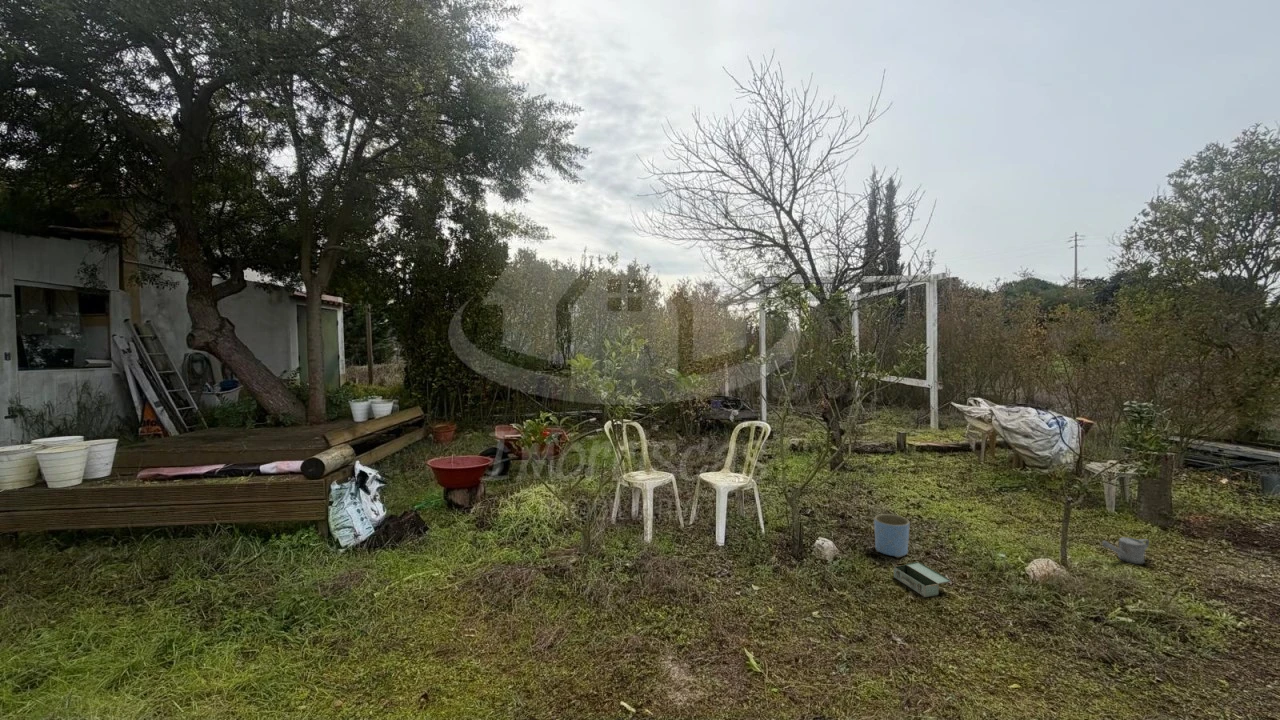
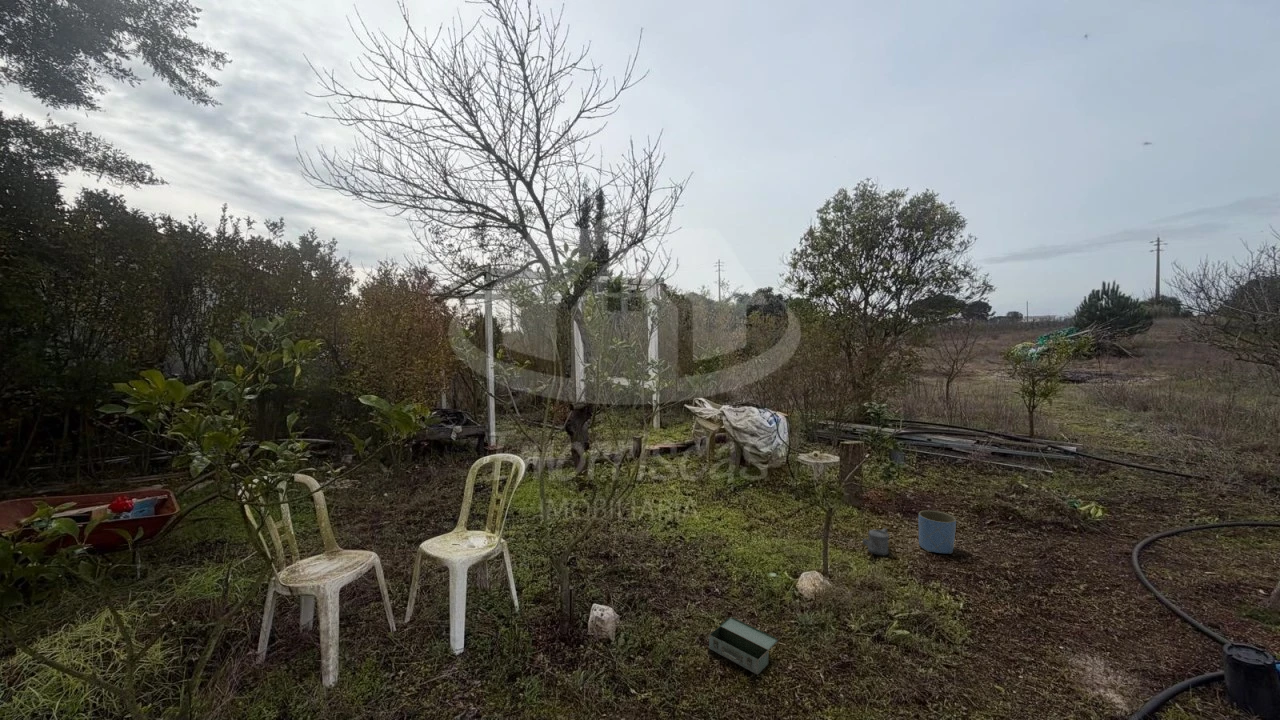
planter: present [874,514,909,557] -> present [918,510,956,554]

